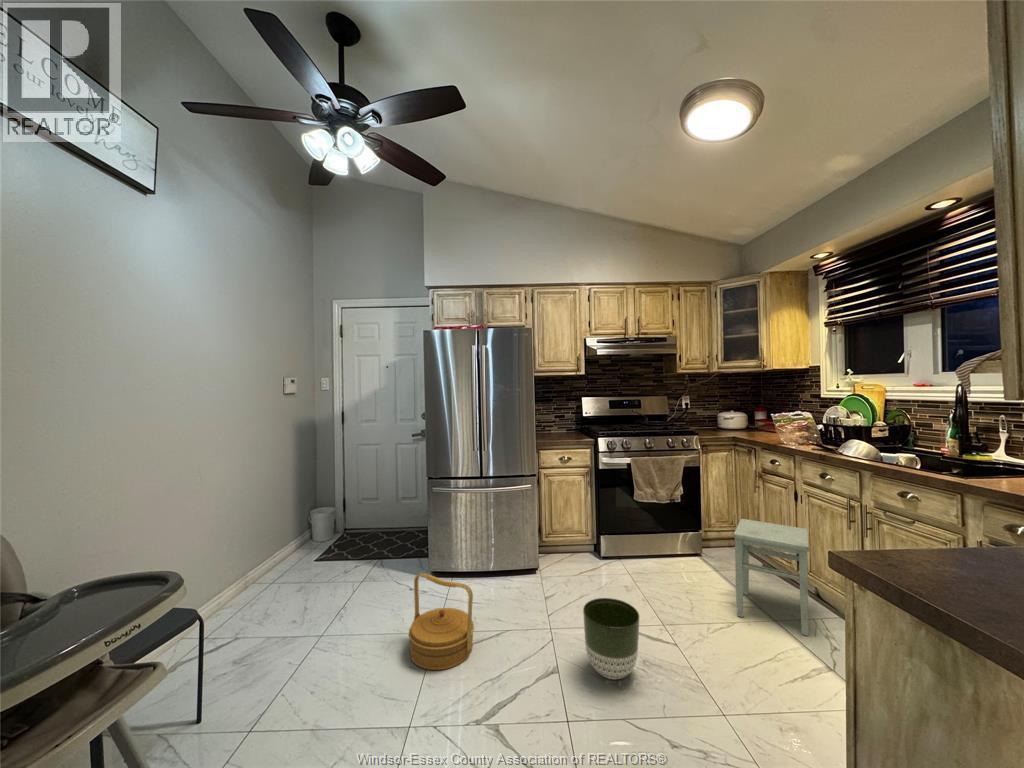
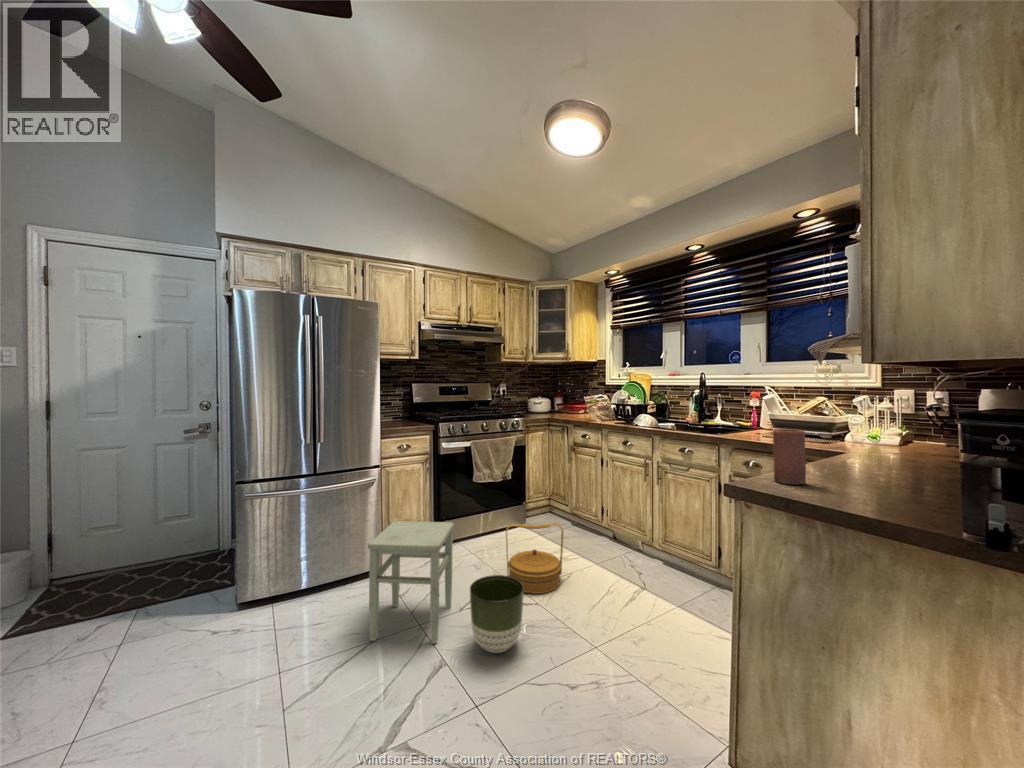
candle: none [900,490,961,579] -> present [773,429,806,484]
stool: present [733,519,809,636] -> present [368,521,454,644]
basket: present [409,573,474,670] -> present [506,523,564,594]

